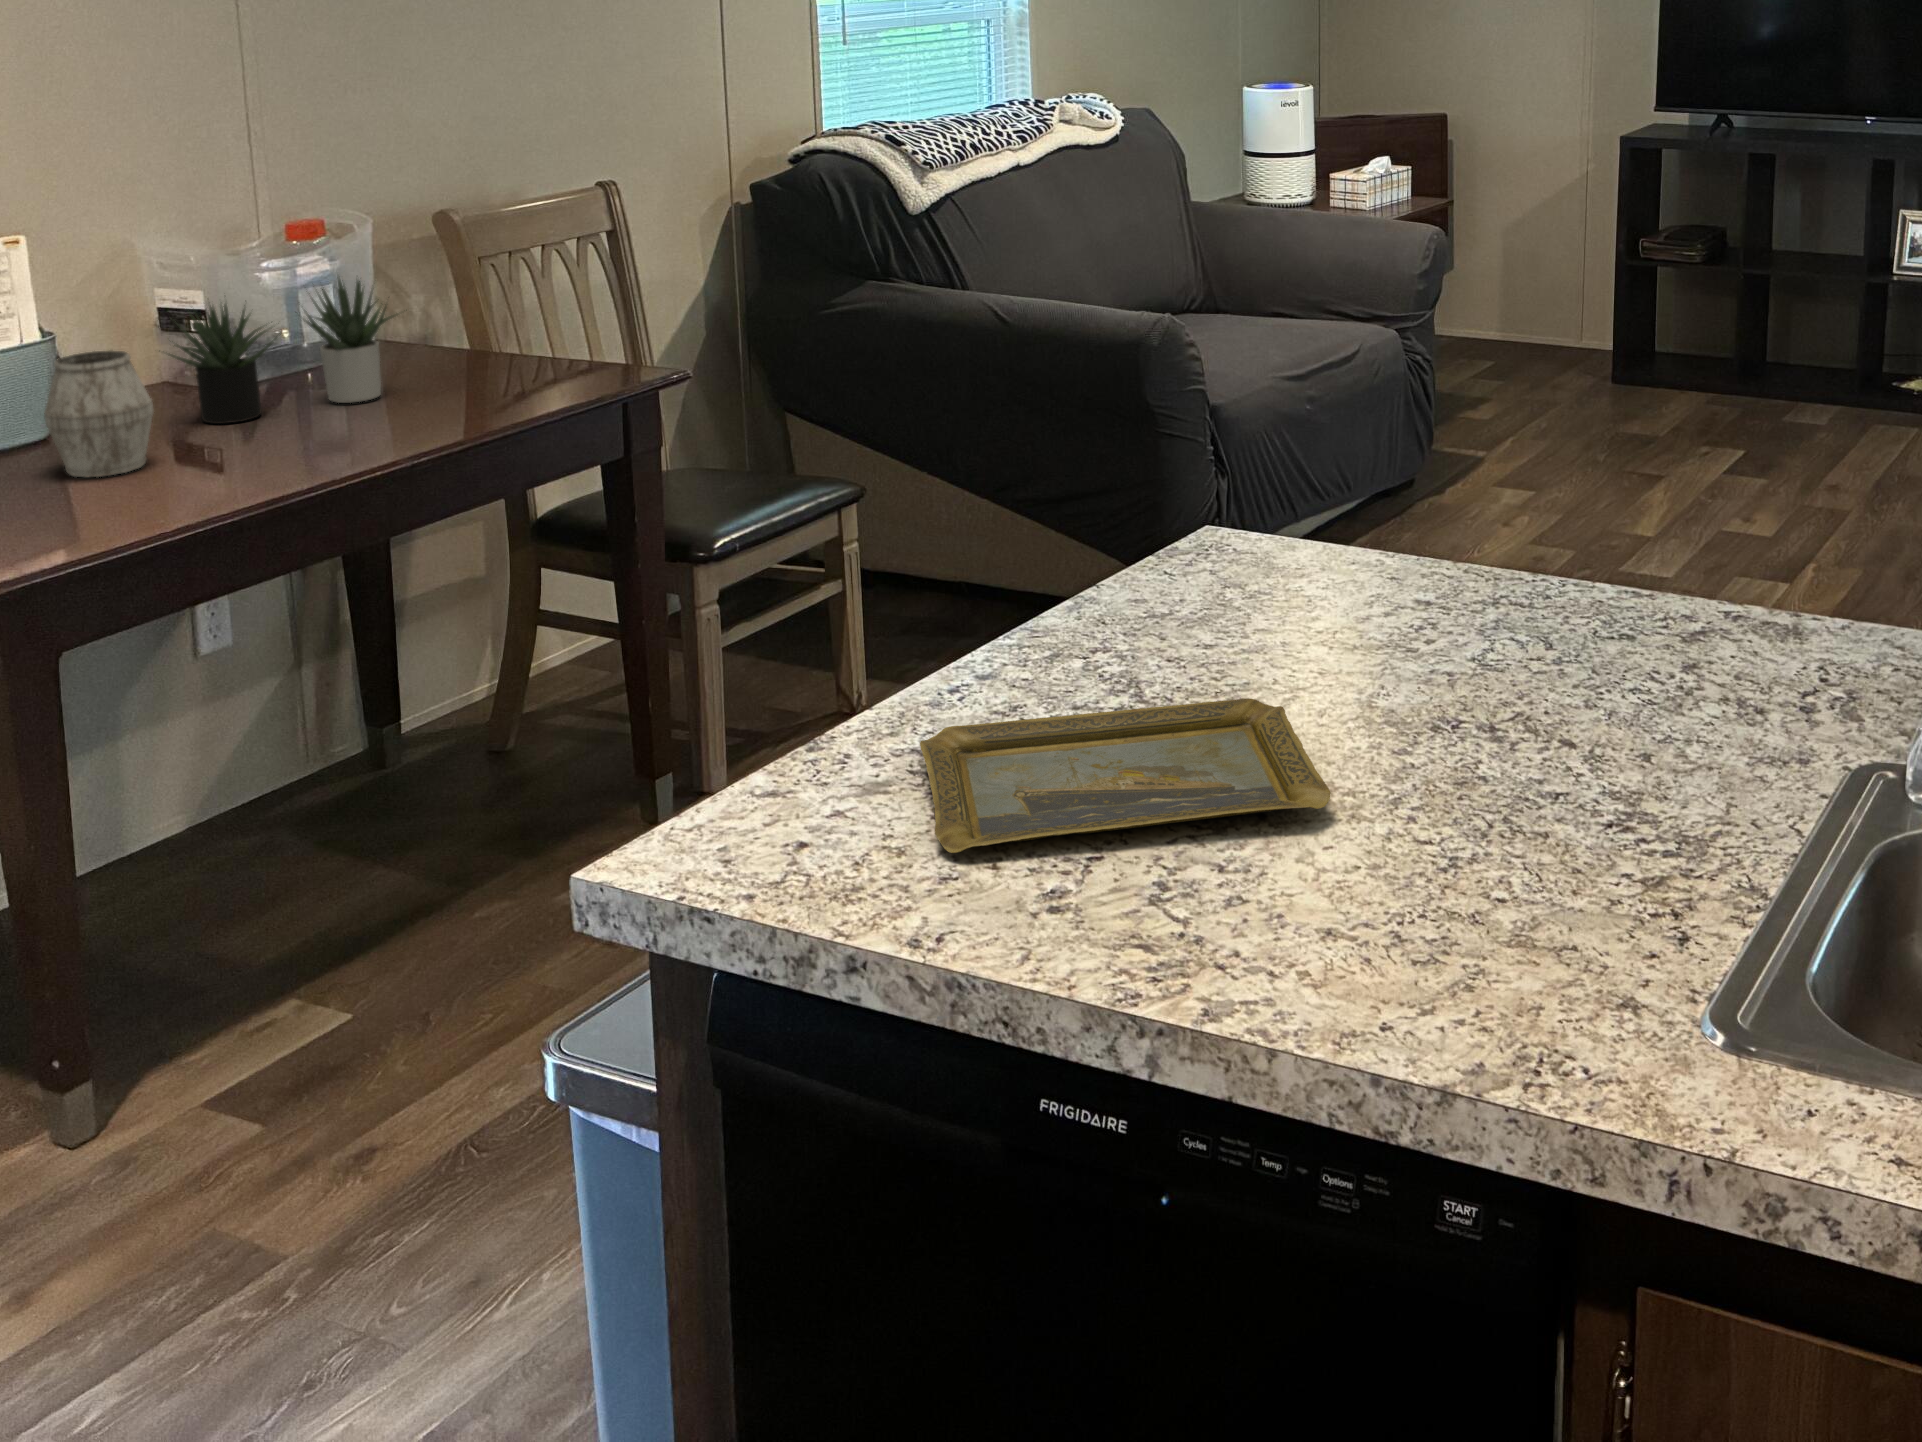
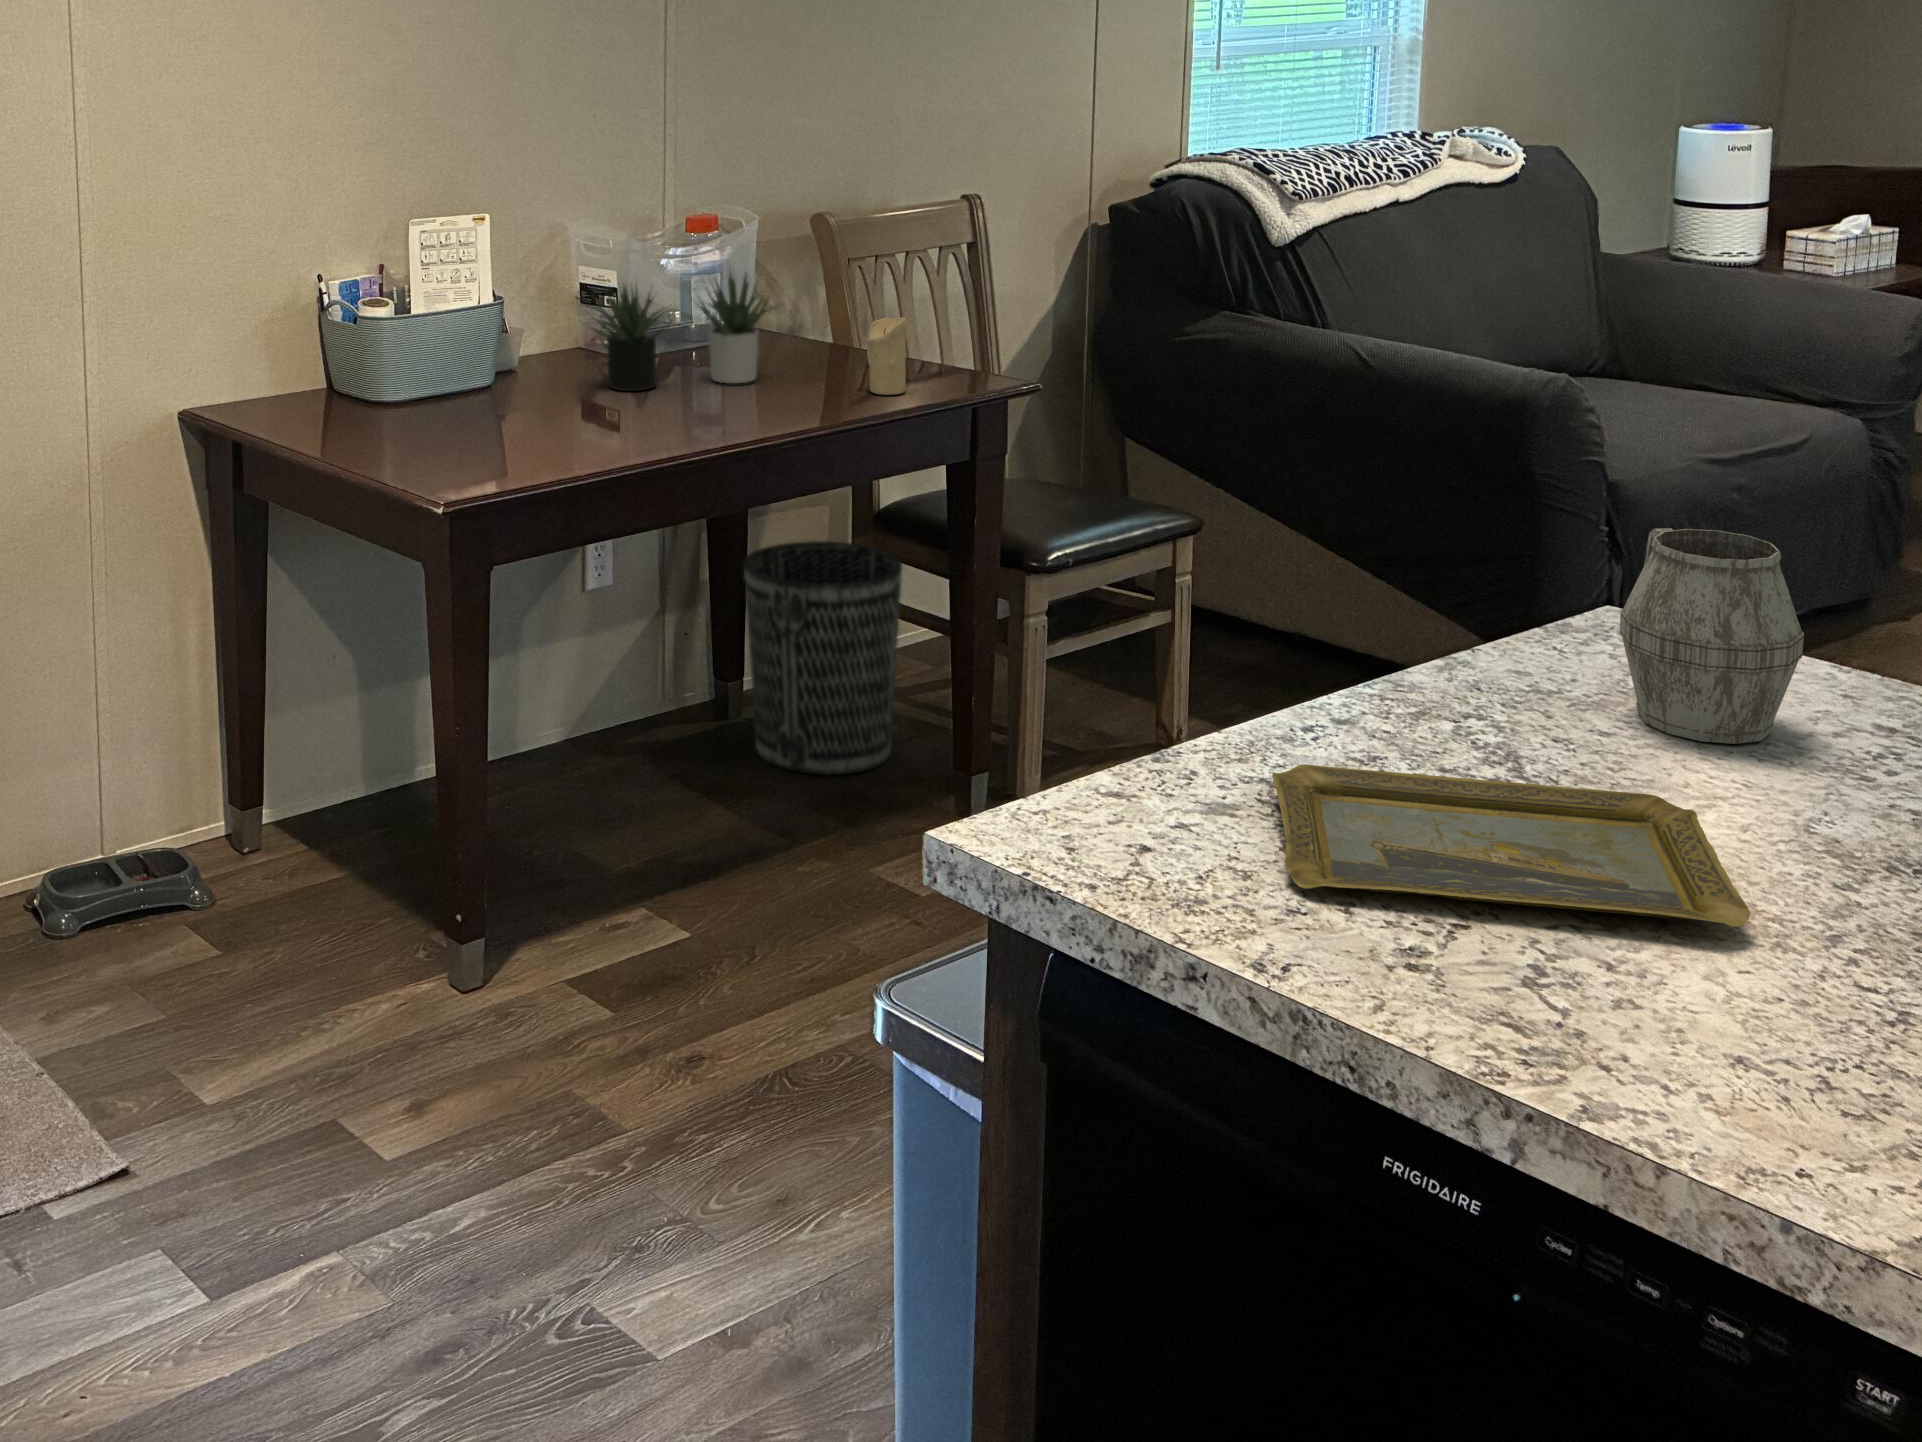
candle: none [503,314,549,398] -> present [867,317,907,395]
mug: present [44,350,154,477] -> present [1620,528,1804,744]
wastebasket: none [388,557,572,809] -> present [744,541,902,775]

